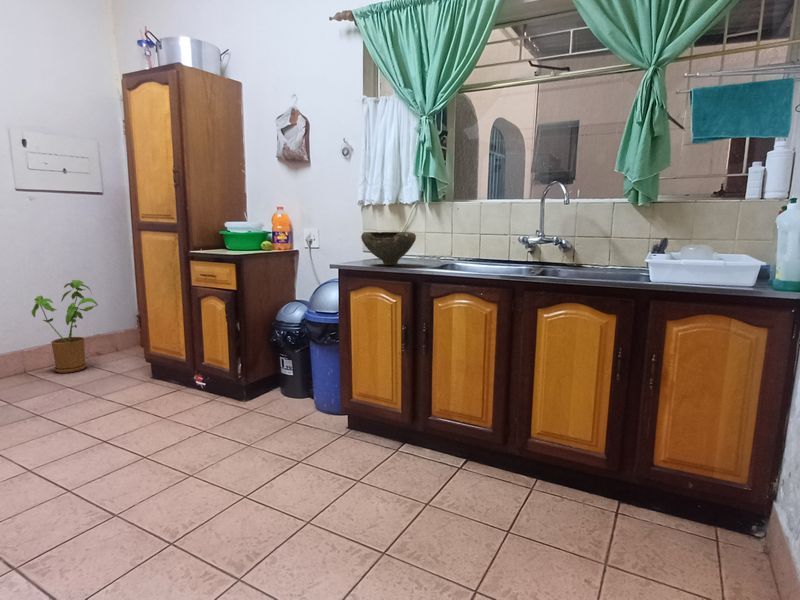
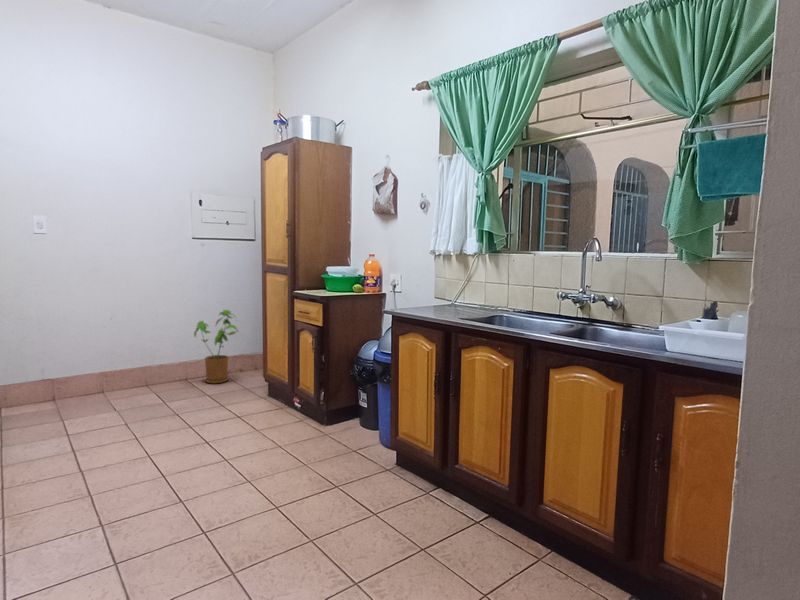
bowl: present [361,232,416,265] -> none [410,282,462,314]

